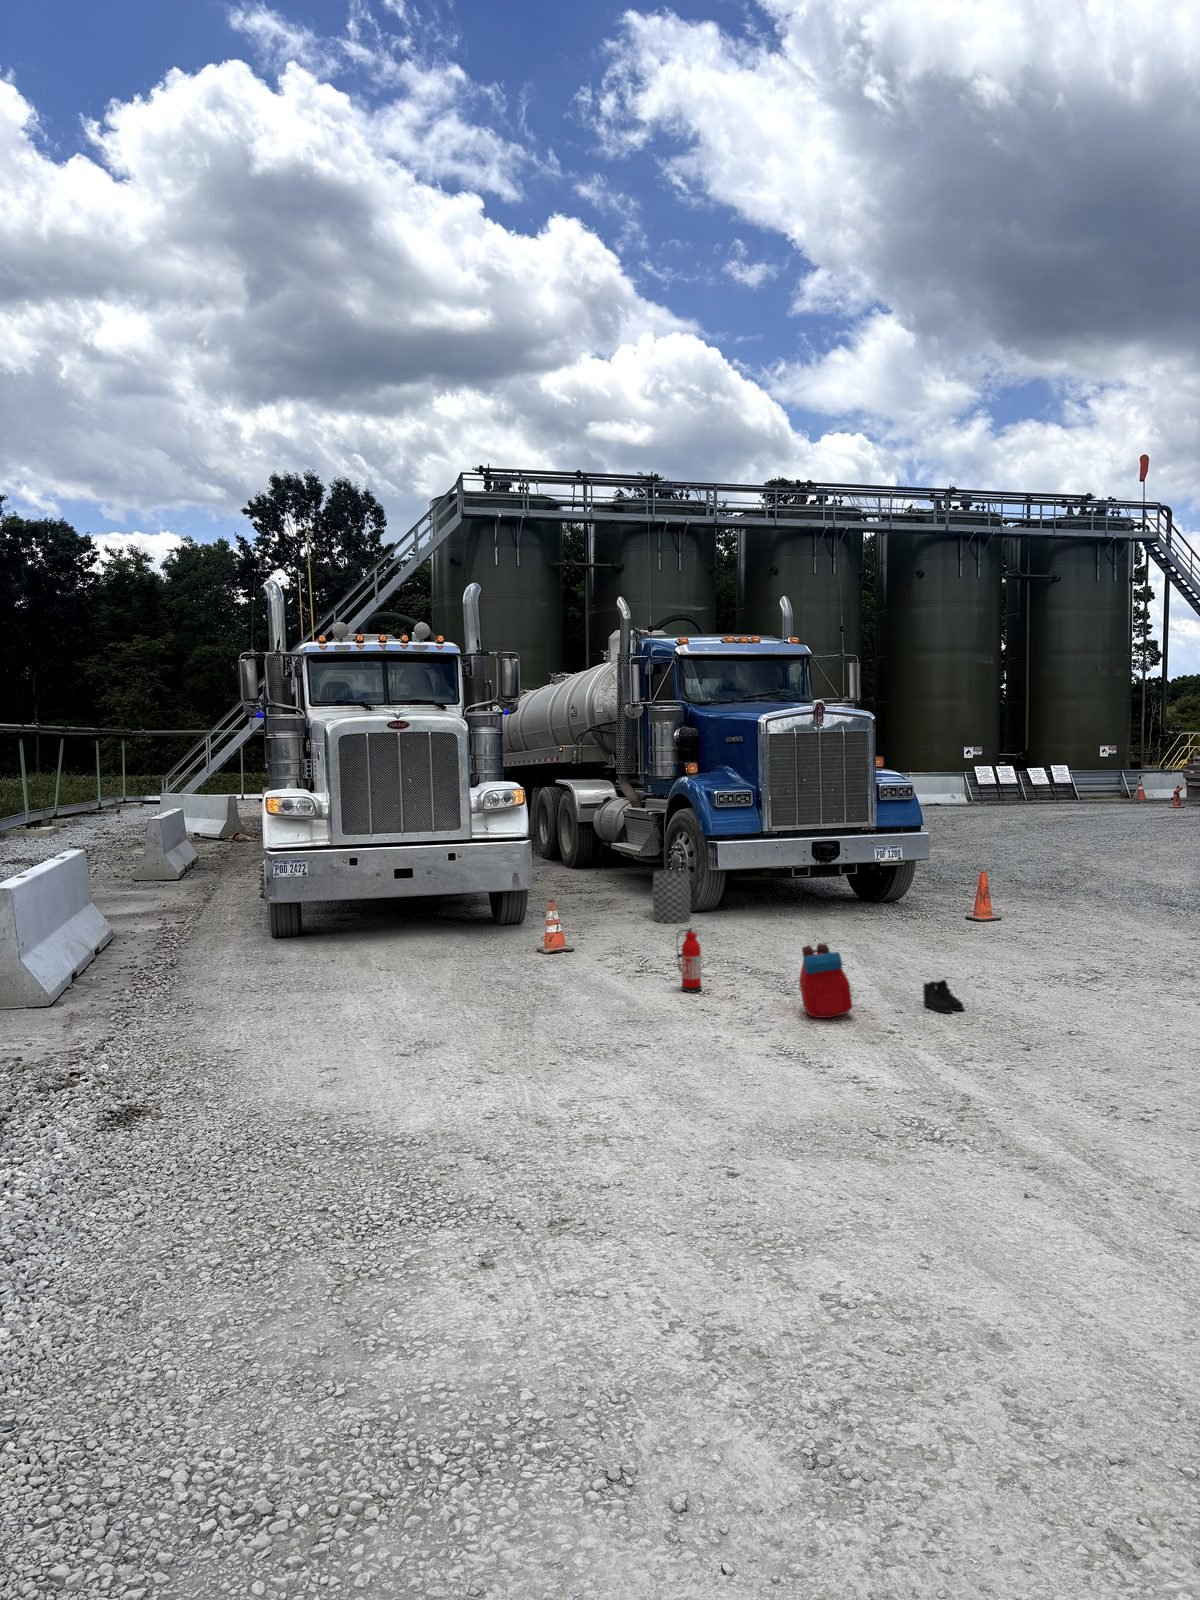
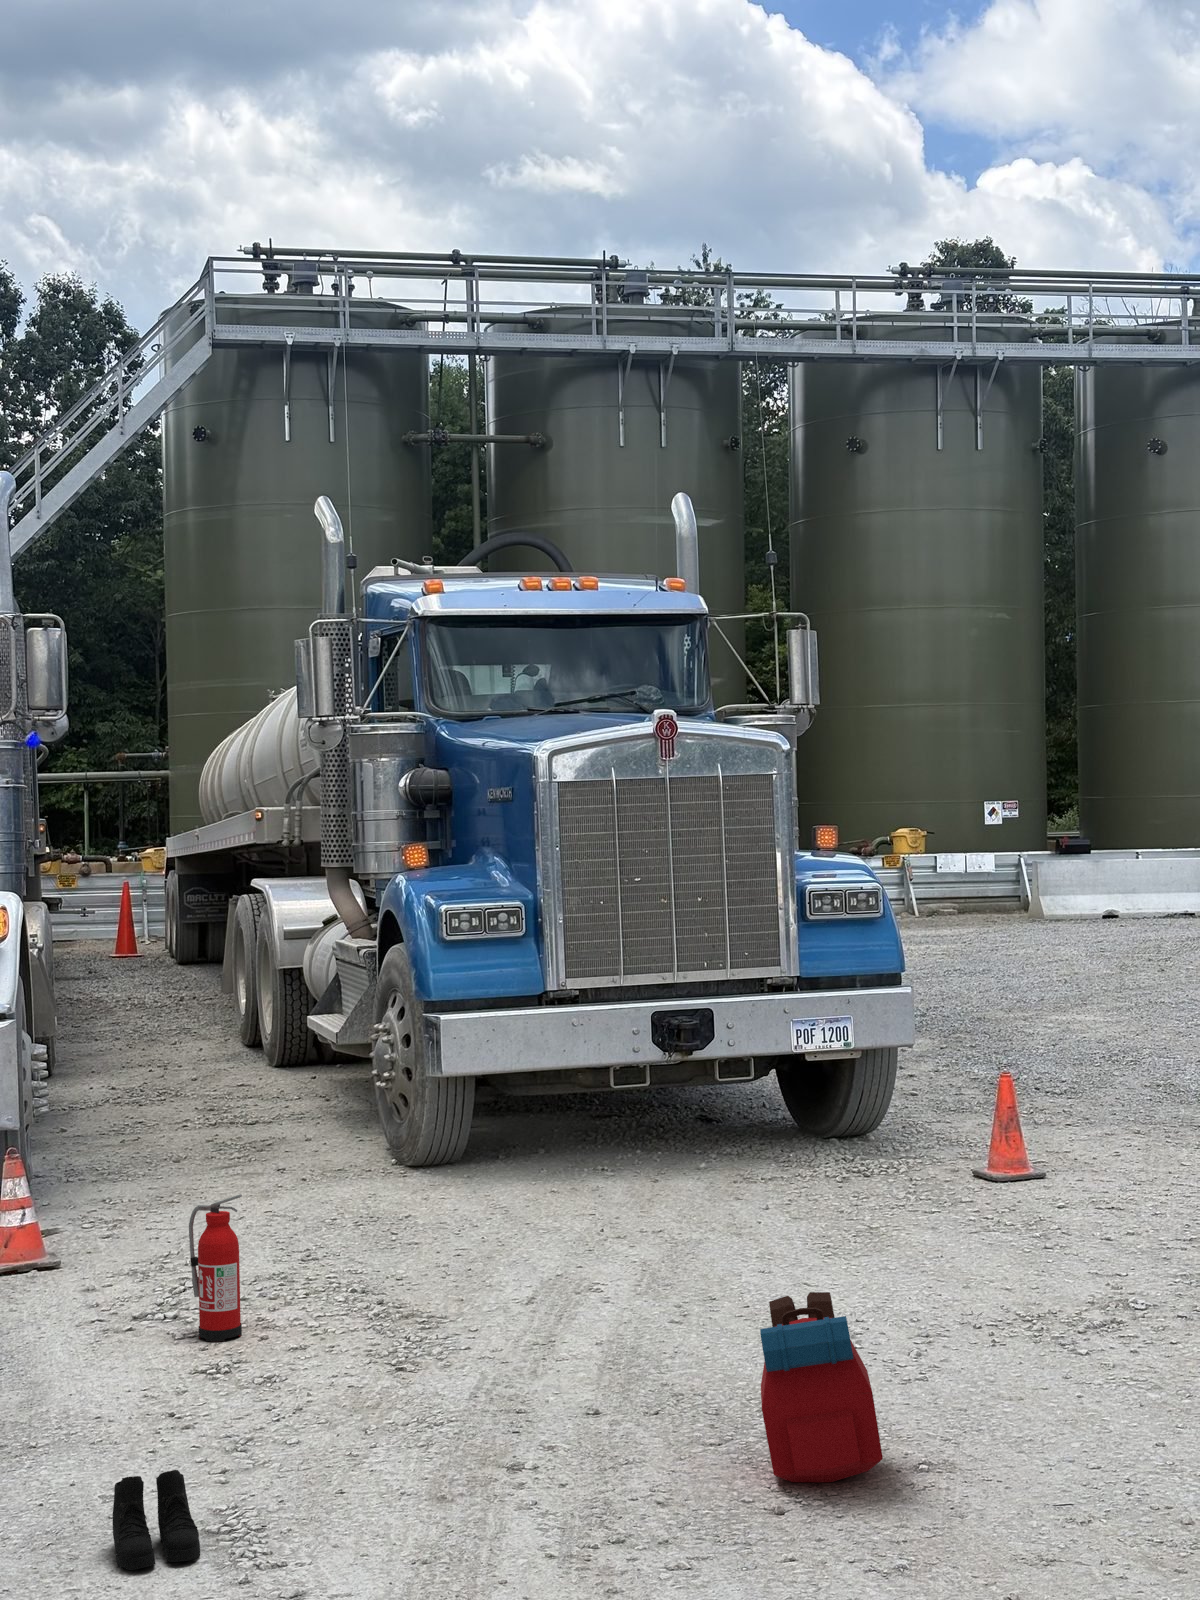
trash can: present [652,870,691,923] -> none [319,1071,399,1184]
backpack: present [799,944,852,1018] -> present [760,1292,883,1482]
boots: present [923,980,964,1013] -> present [113,1470,200,1570]

